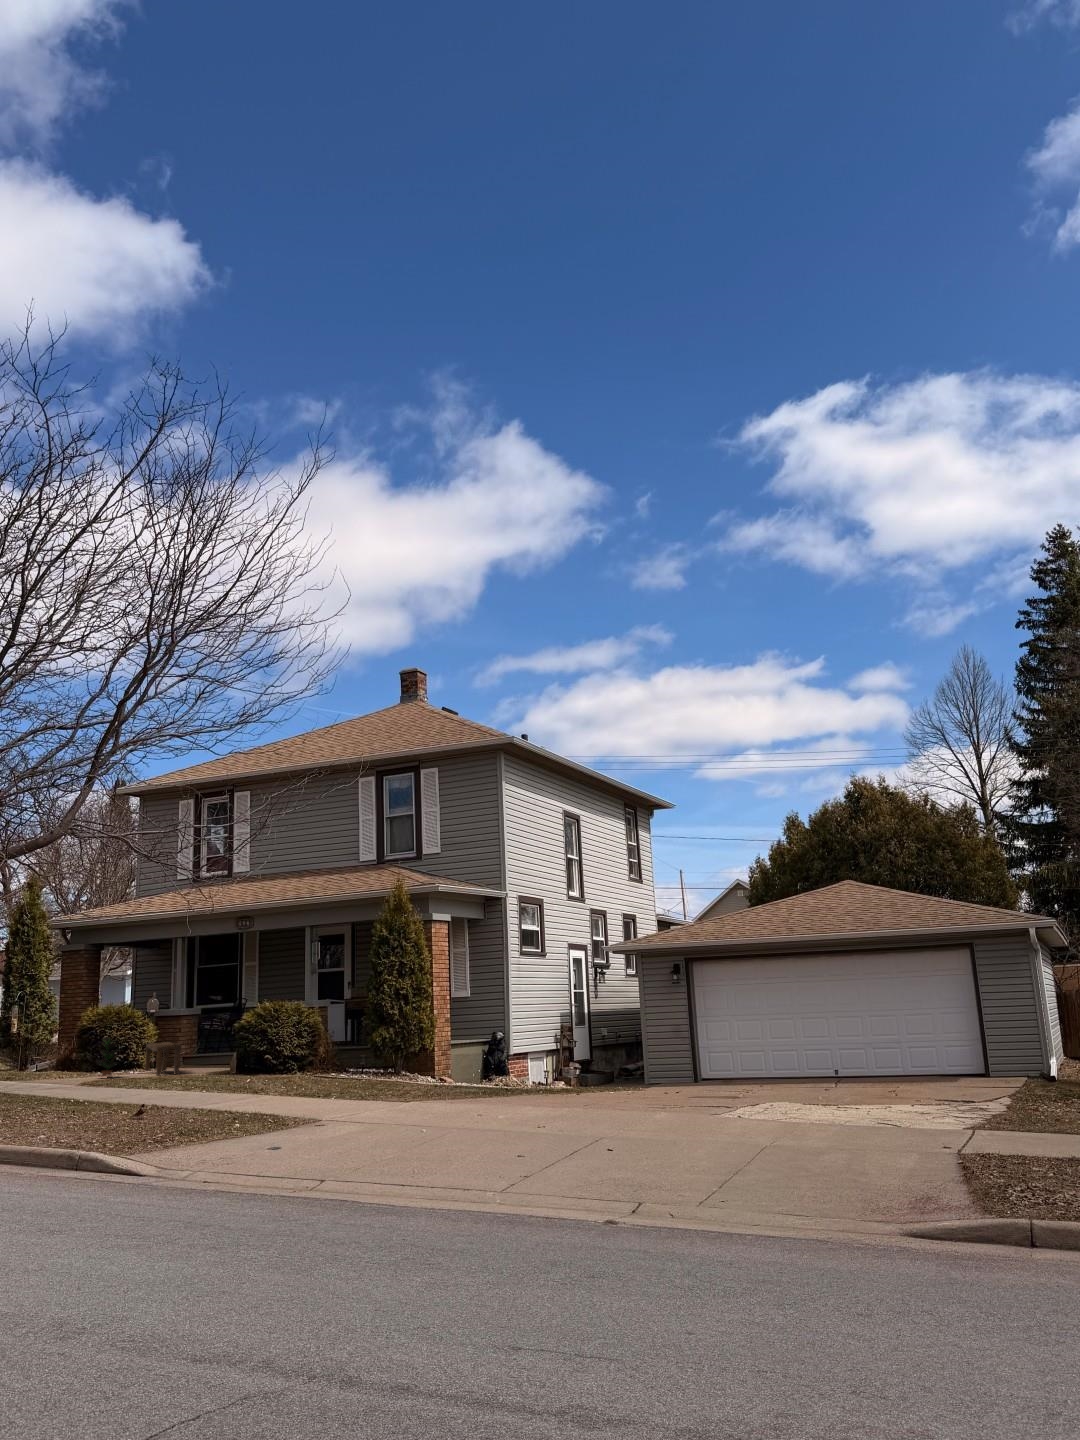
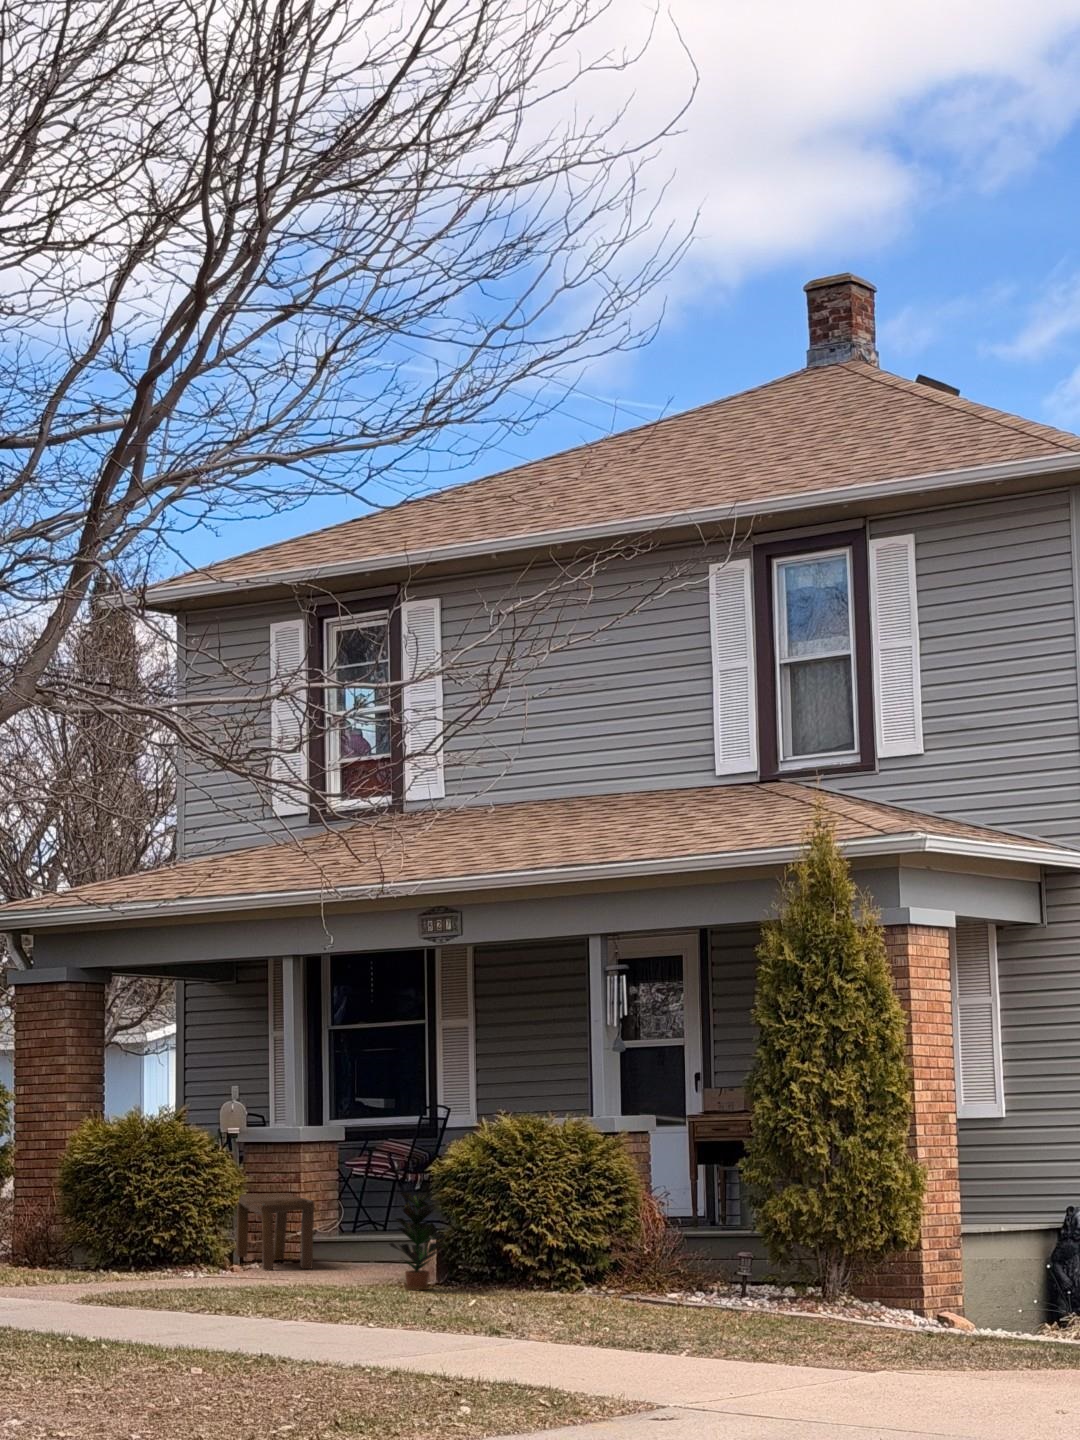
potted plant: present [95,1038,117,1078] -> present [389,1192,445,1290]

